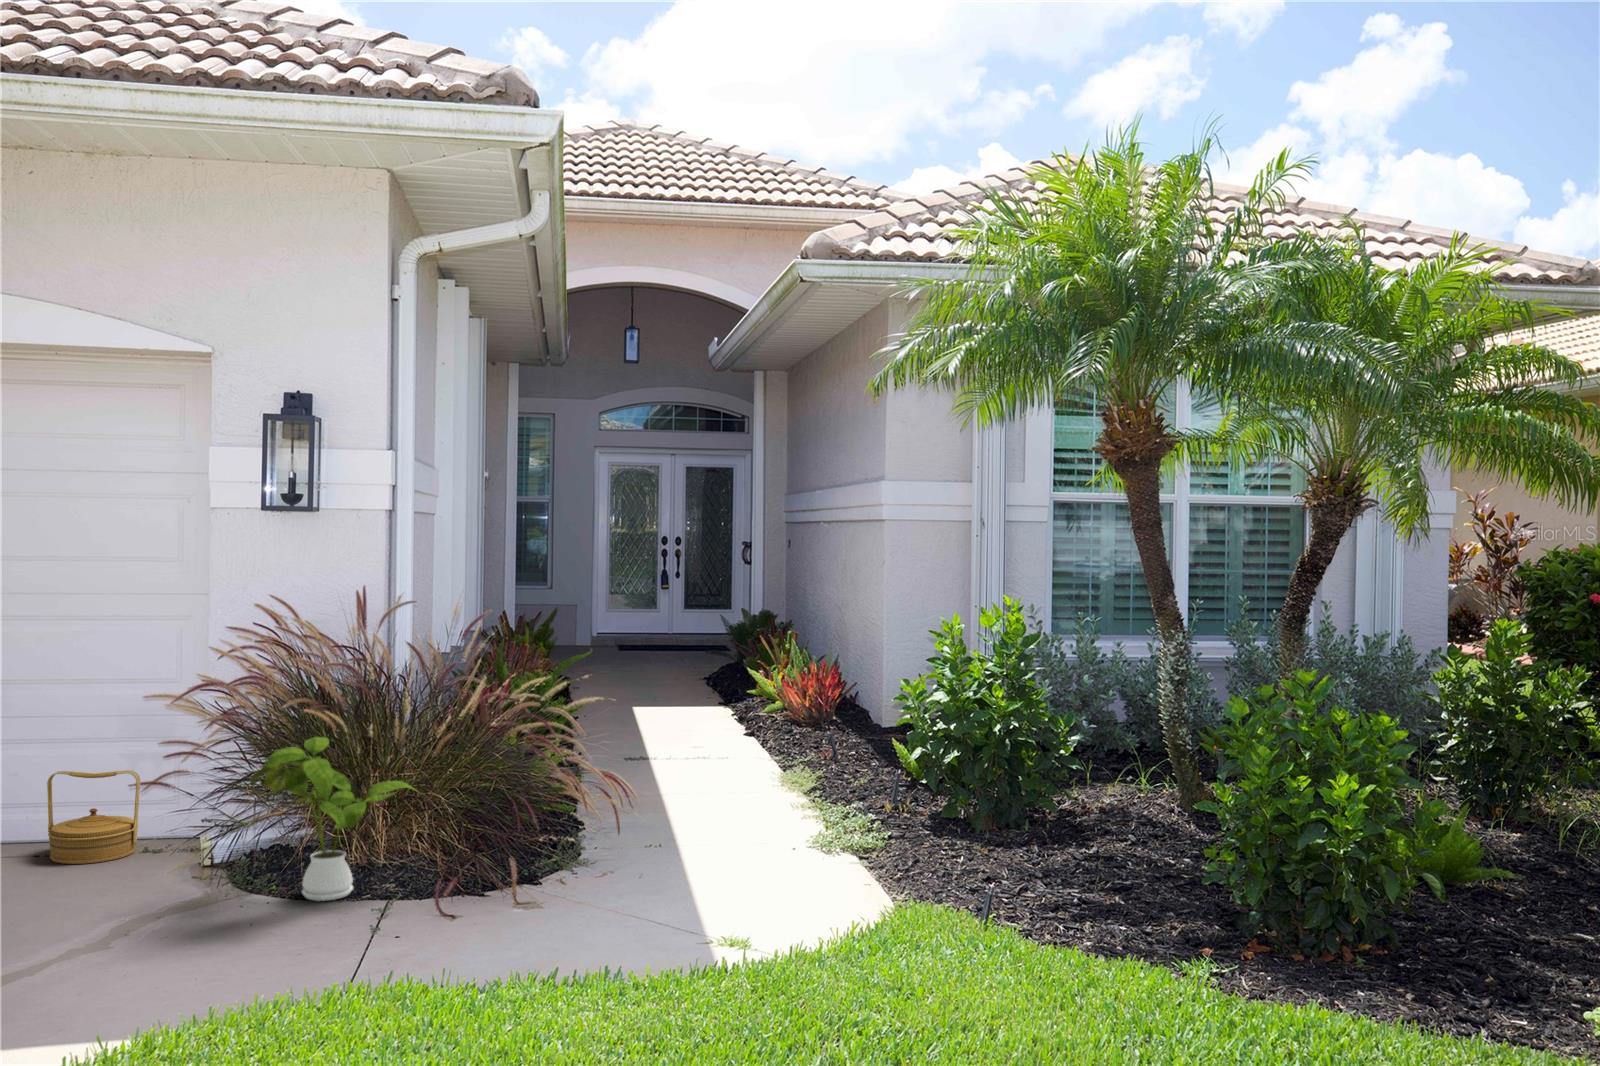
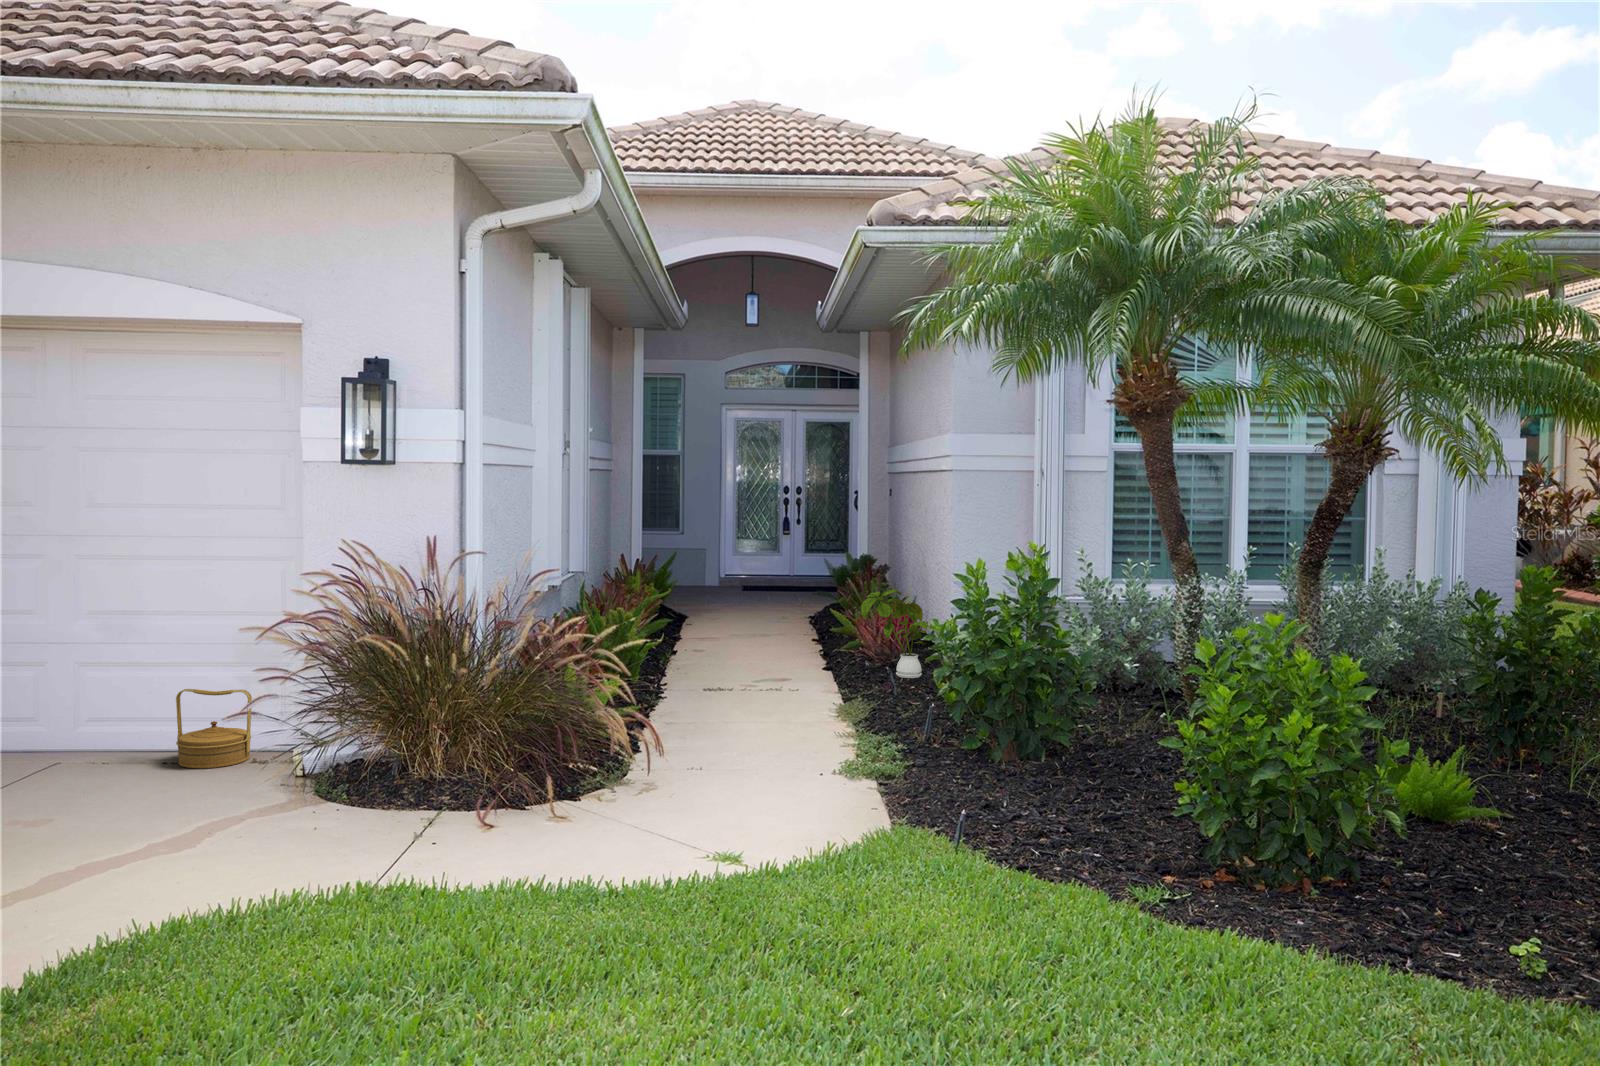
house plant: present [251,737,416,901] -> present [861,590,928,678]

